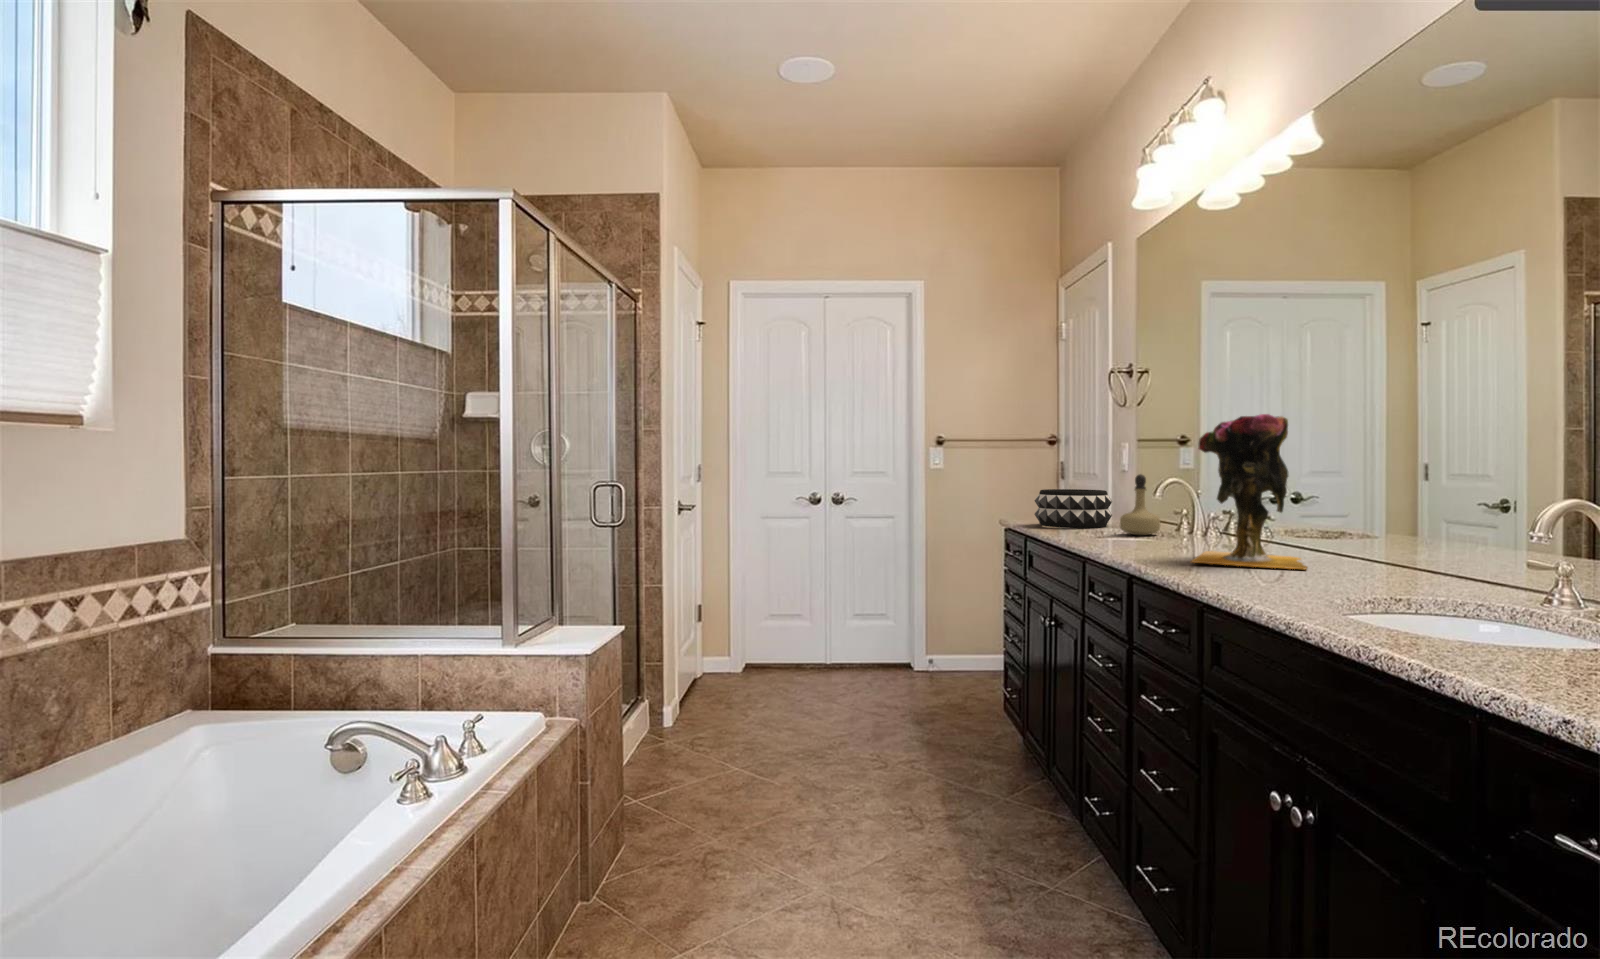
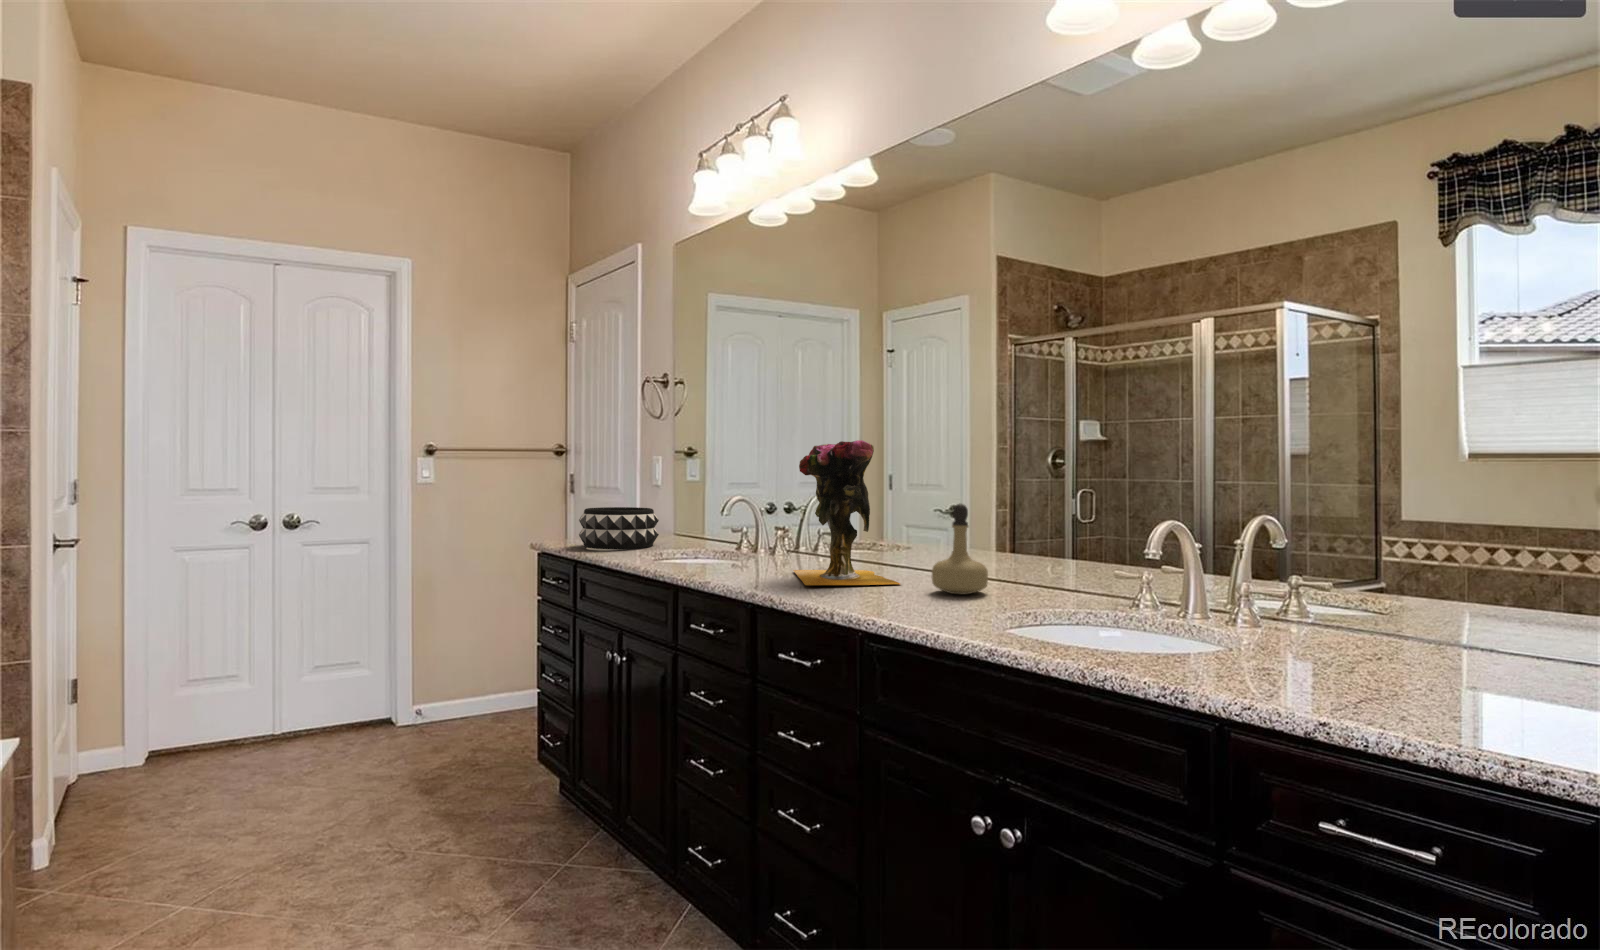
perfume bottle: present [1120,474,1161,535] -> present [932,504,988,594]

